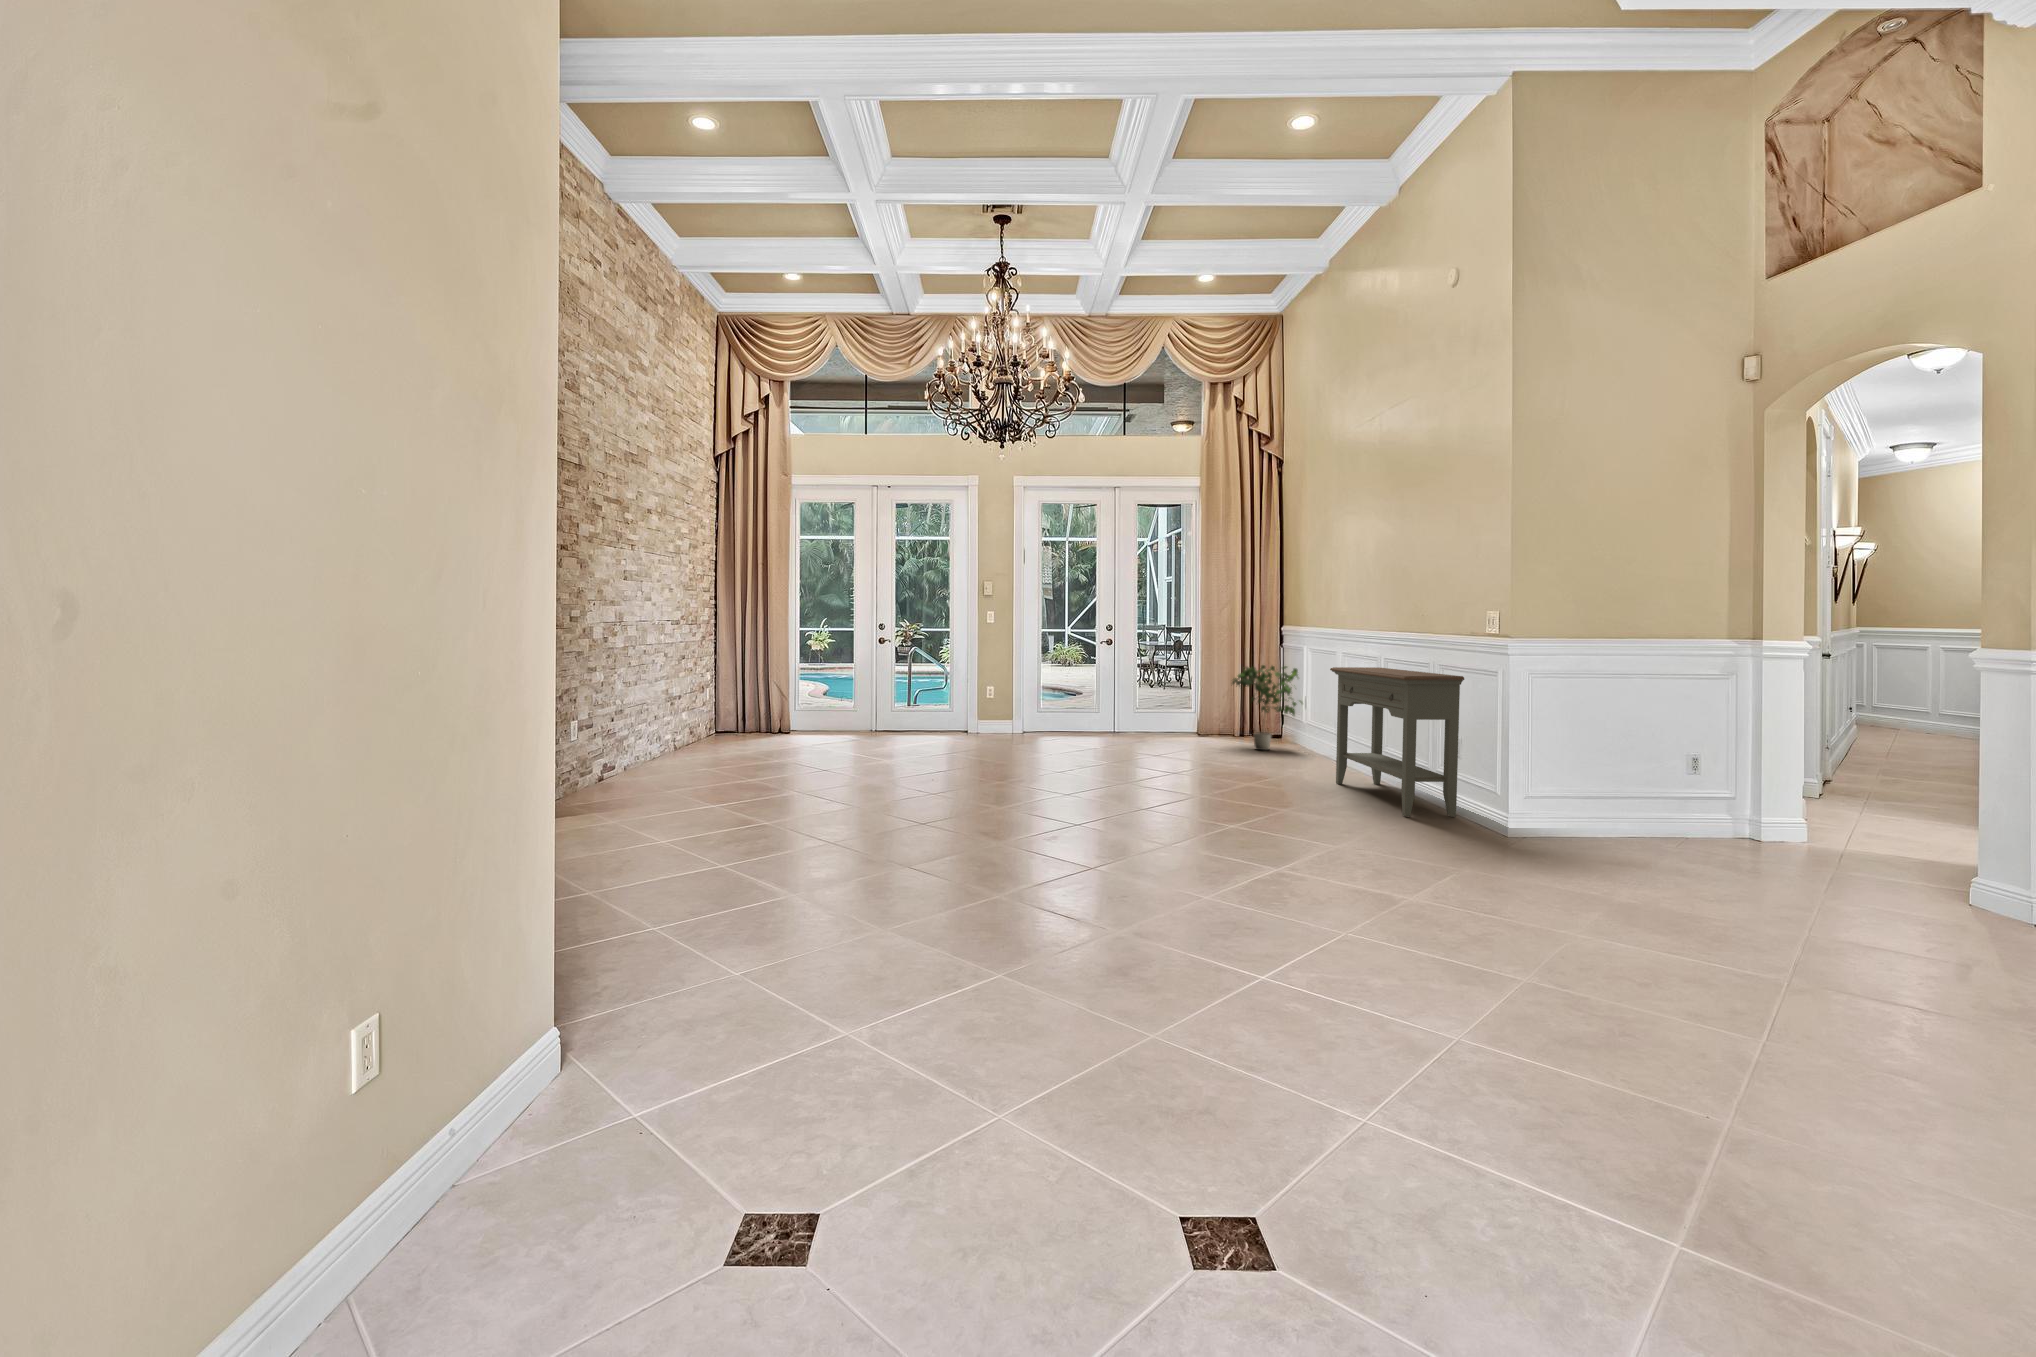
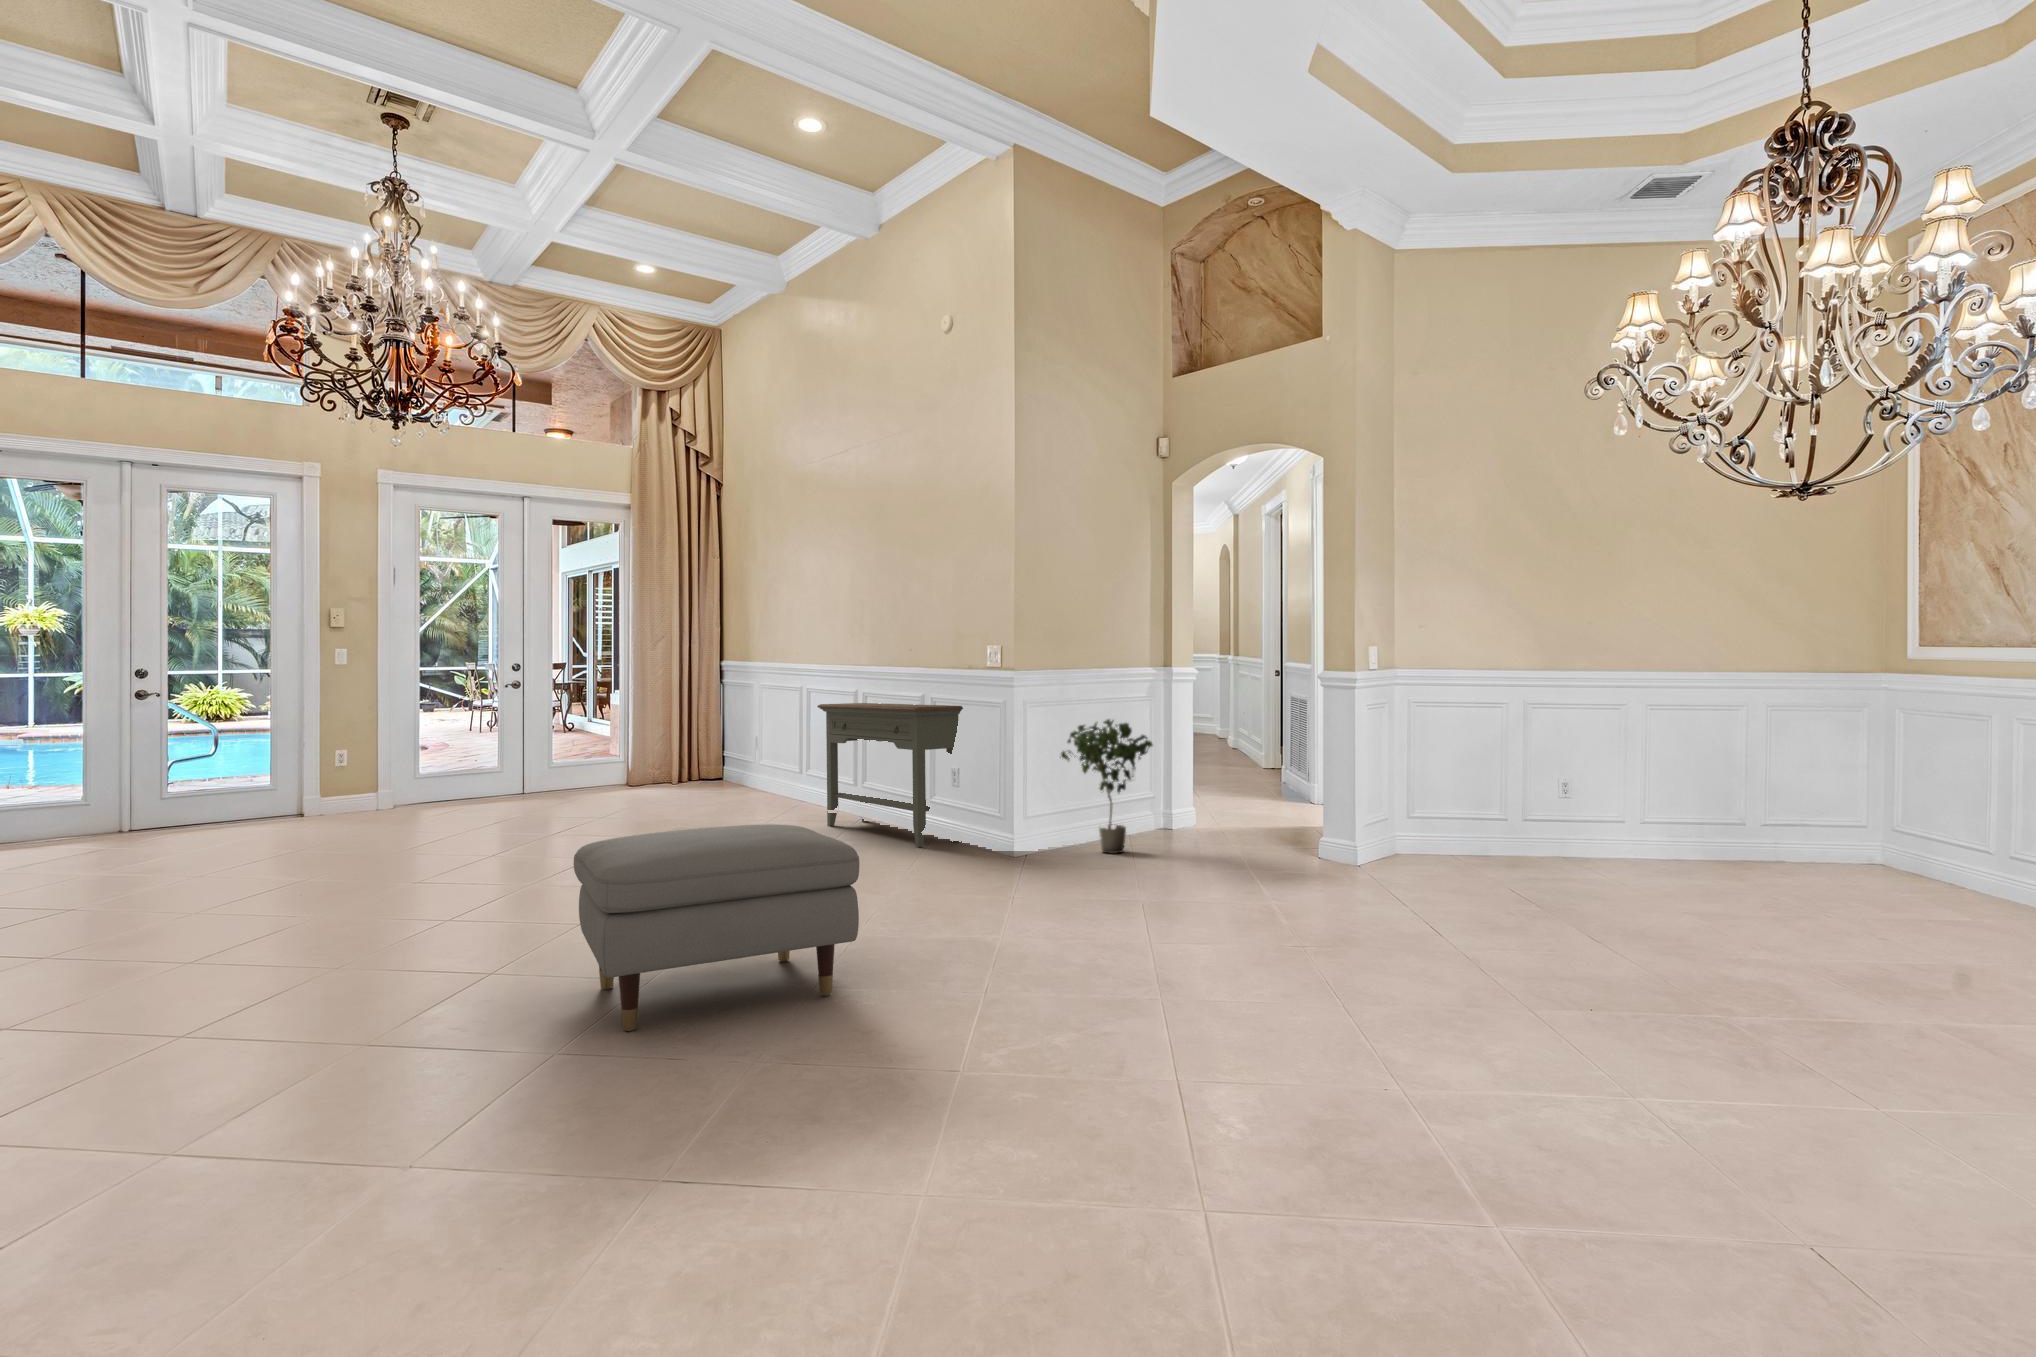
potted plant: present [1232,665,1302,750] -> present [1060,719,1153,853]
ottoman: none [989,777,1211,942] -> present [574,824,860,1031]

